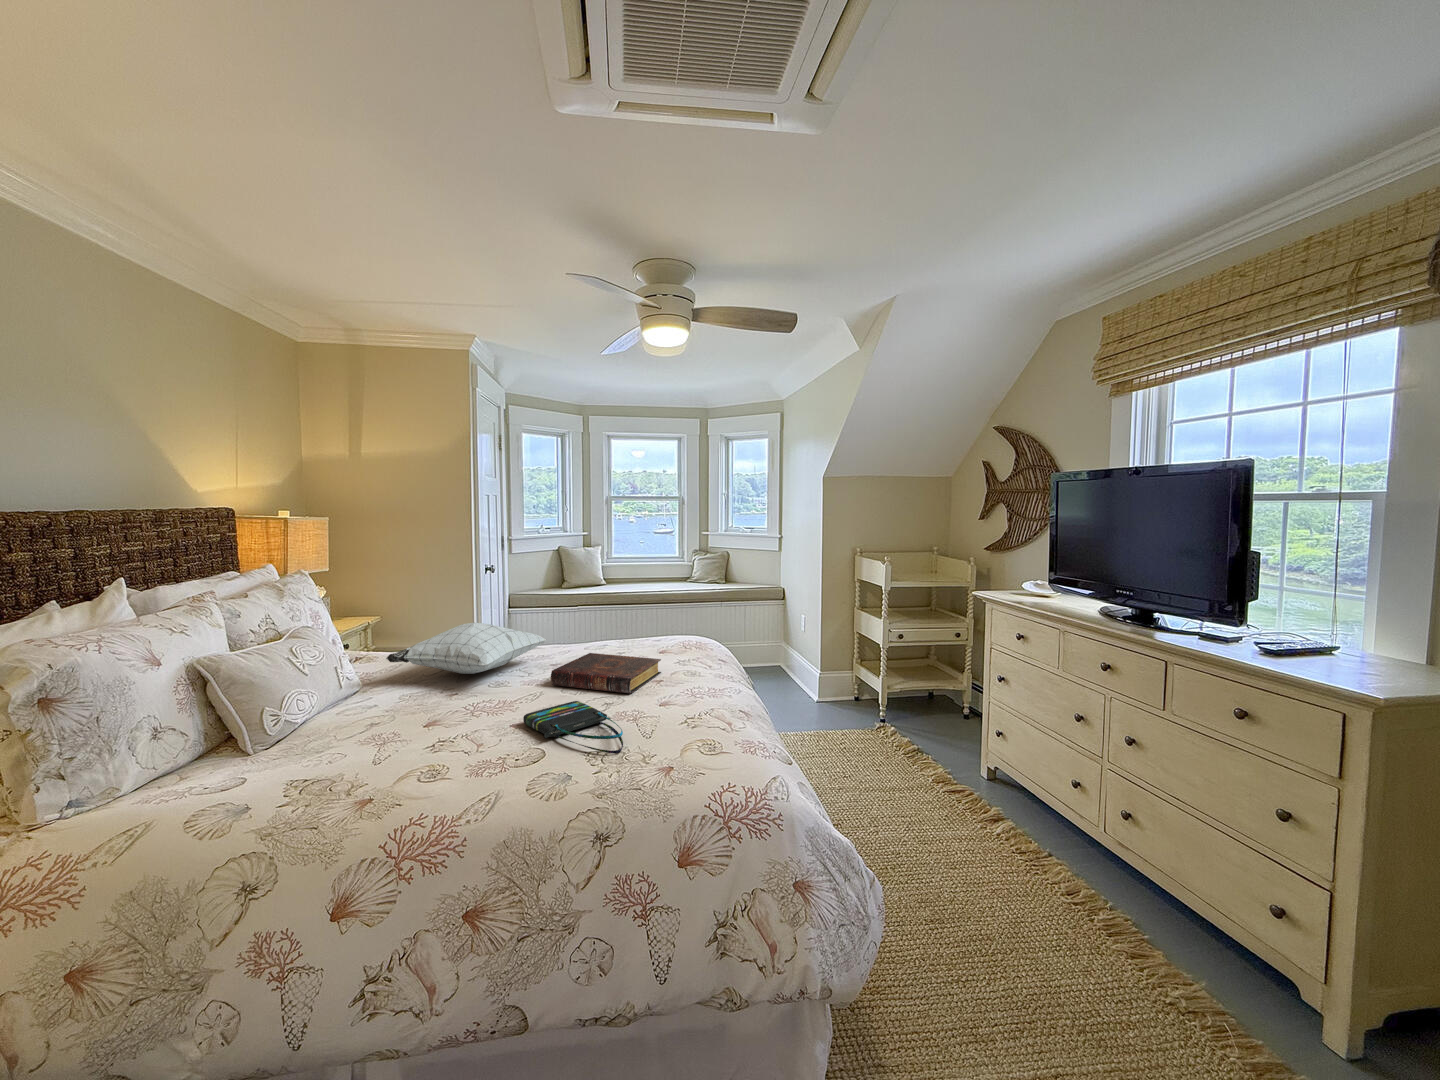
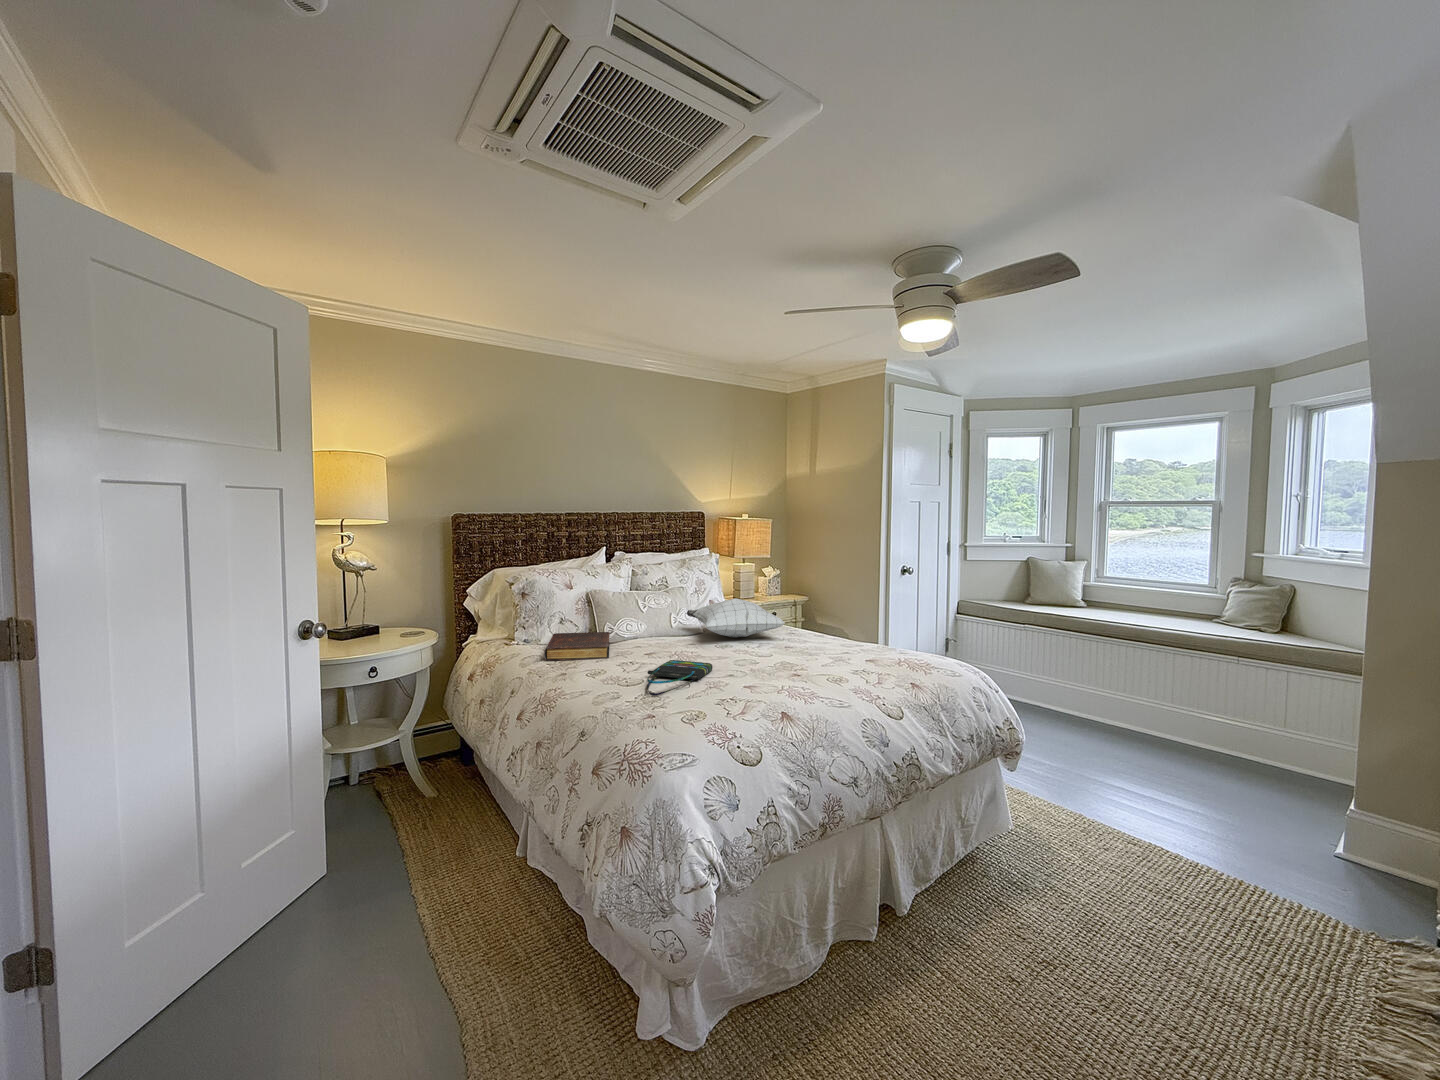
book: present [551,653,661,694] -> present [544,632,610,661]

